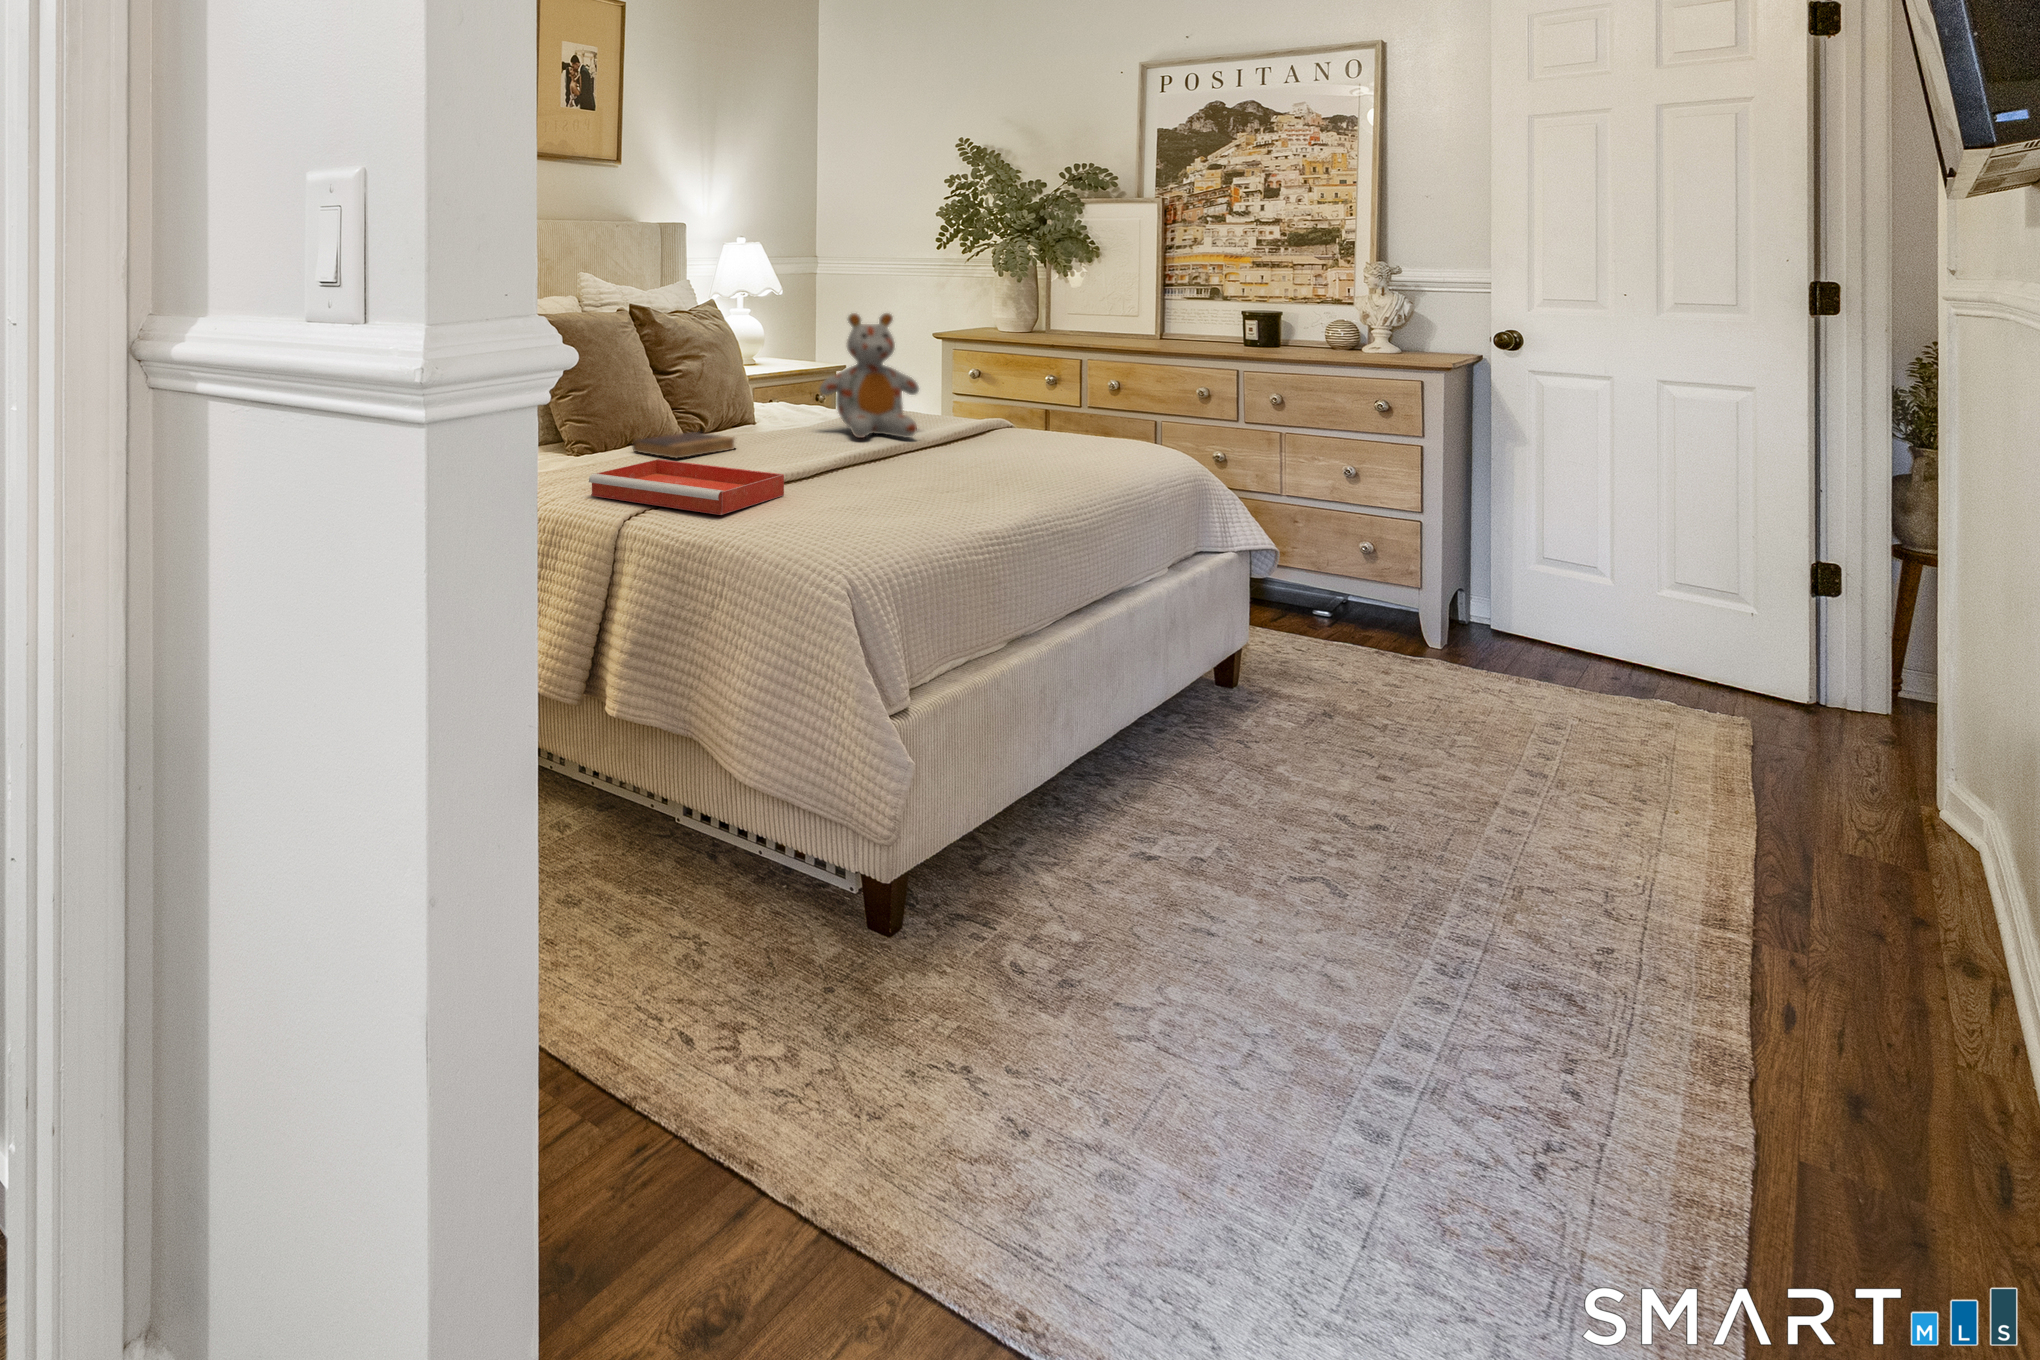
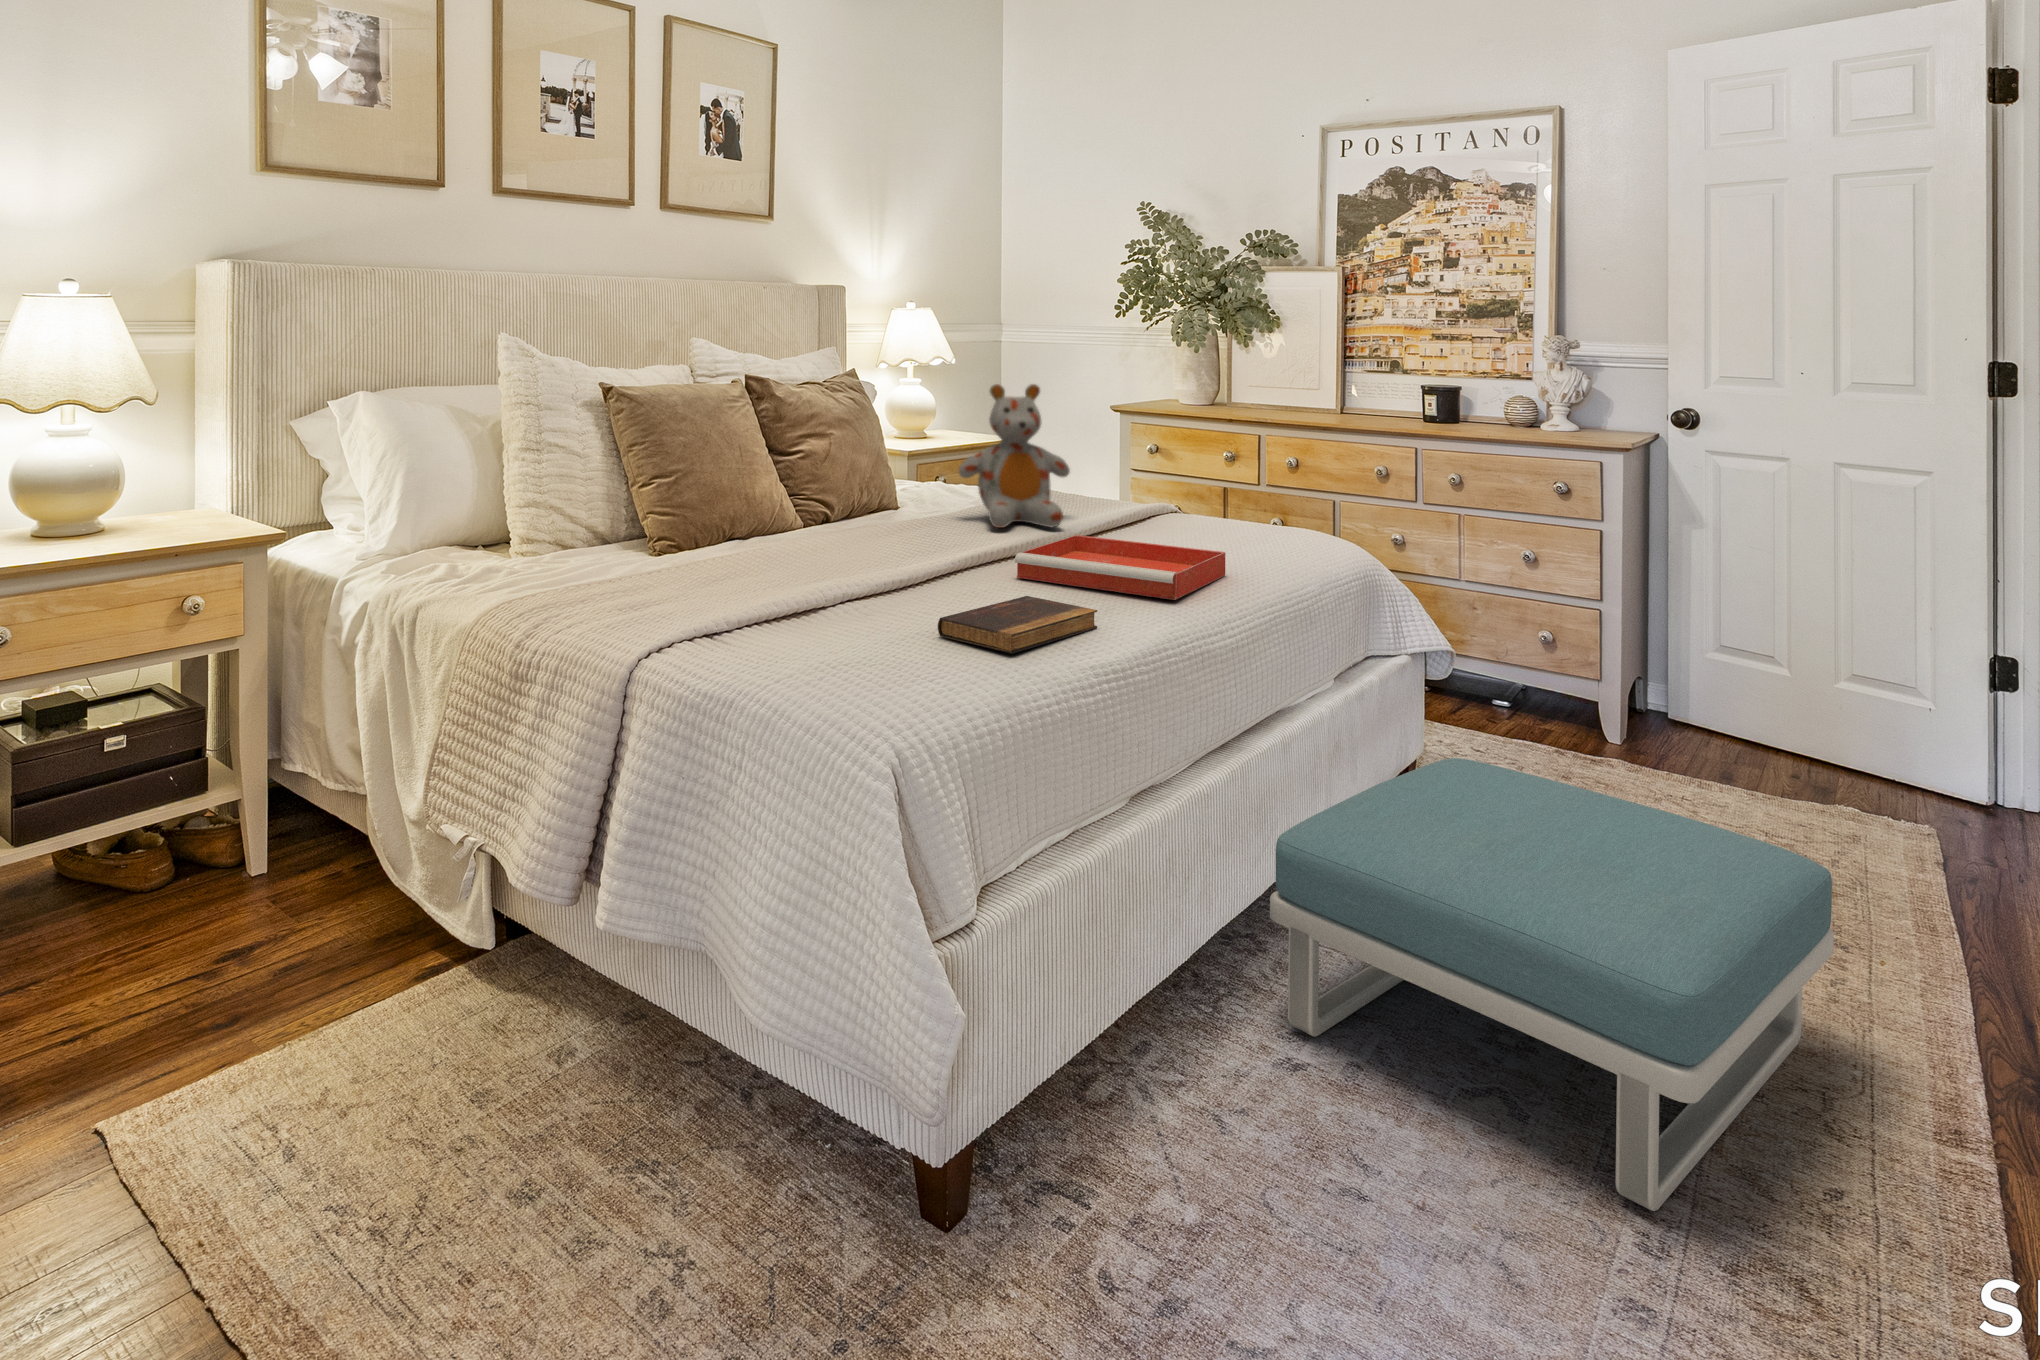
book: present [632,432,735,459] -> present [938,596,1097,654]
tray: present [589,459,784,515] -> present [1015,535,1225,600]
footstool: none [1124,630,1624,951] -> present [1270,758,1834,1211]

